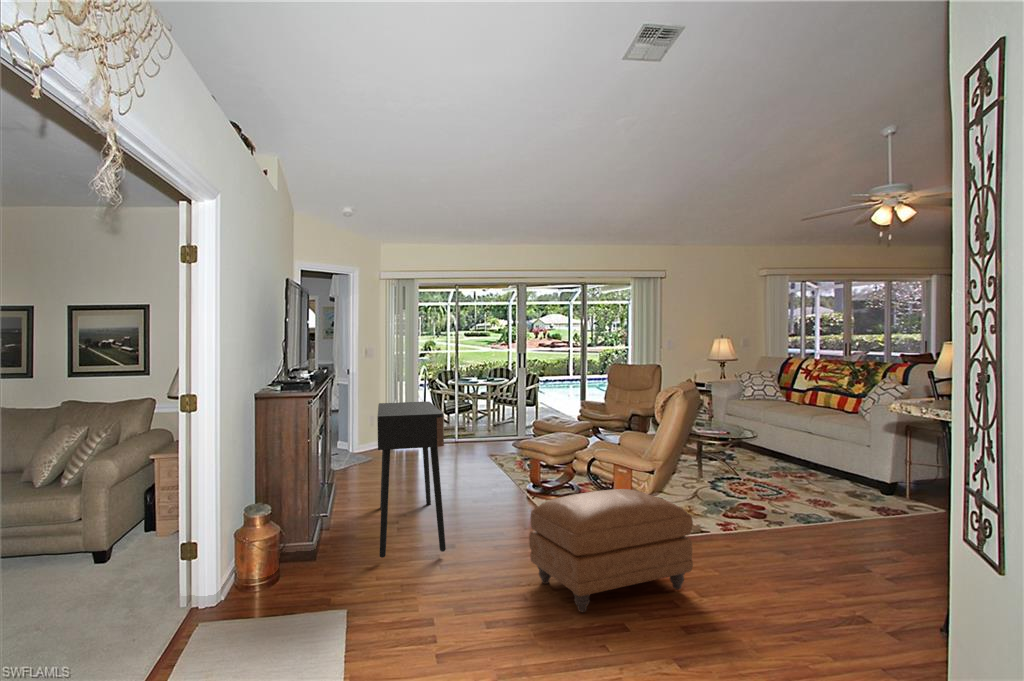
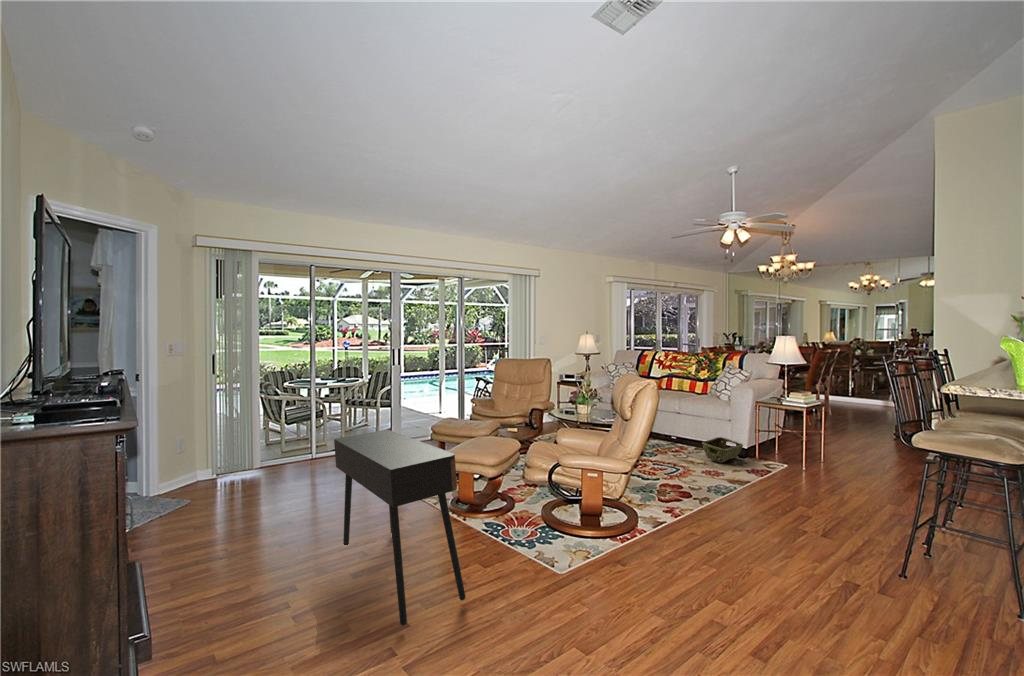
woven basket: none [823,465,884,495] -> present [702,437,743,463]
ottoman: present [529,489,693,612] -> none [567,503,712,643]

